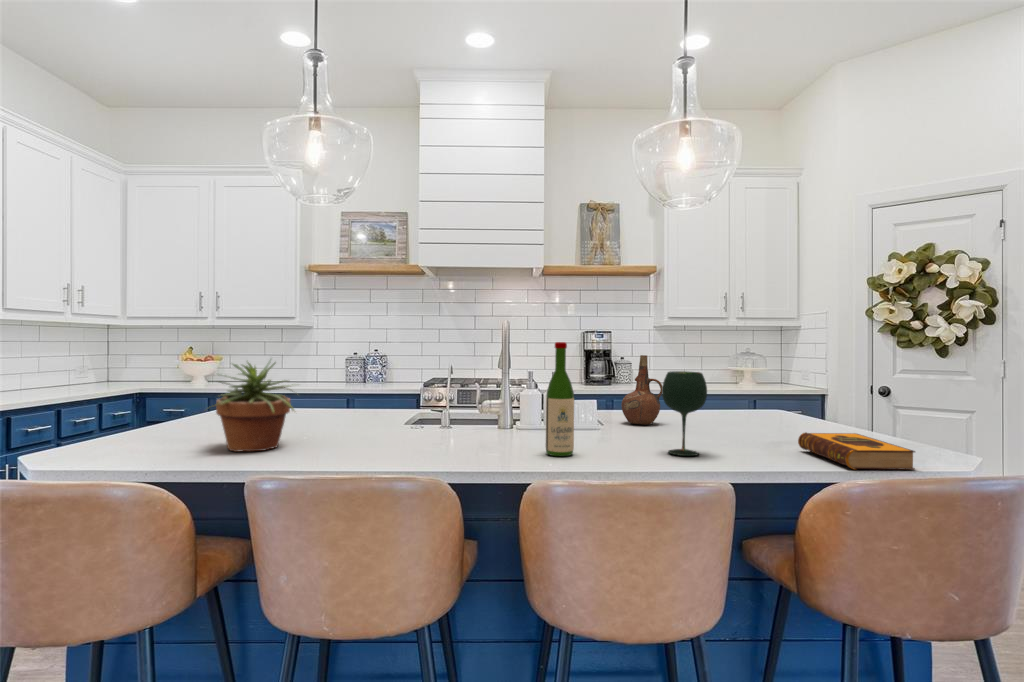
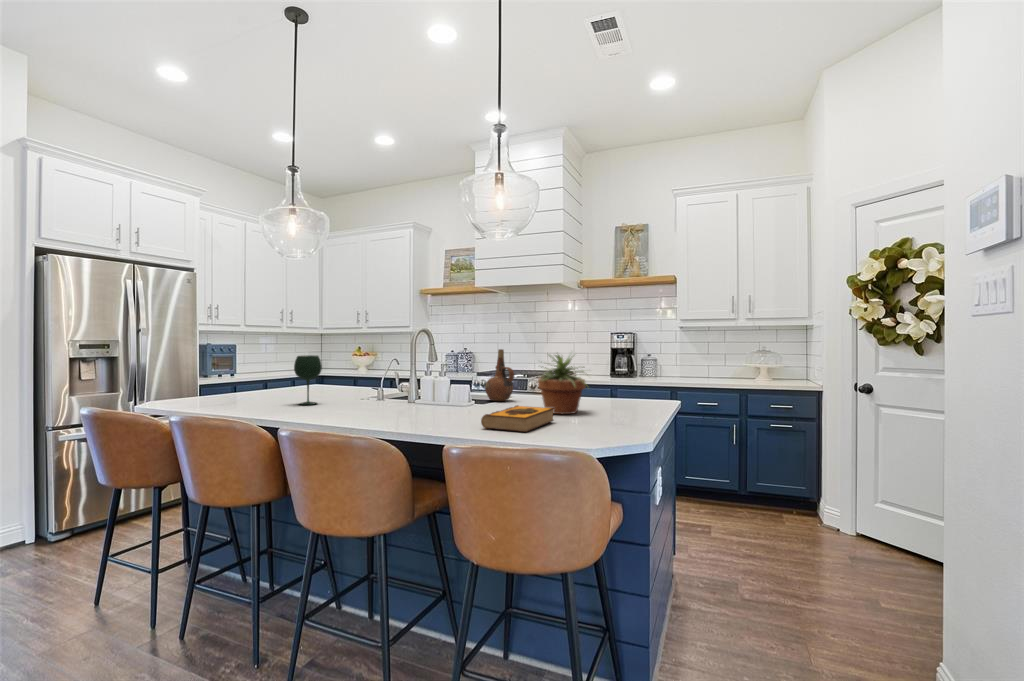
wine bottle: present [545,342,574,456] -> none [352,338,371,411]
potted plant: present [213,359,294,452] -> present [538,355,587,414]
wine glass: present [662,371,707,456] -> present [294,355,322,405]

